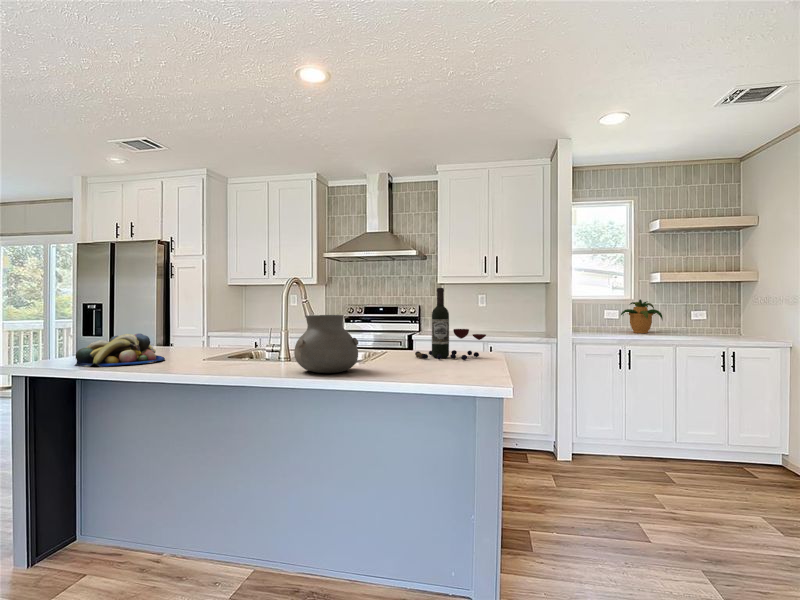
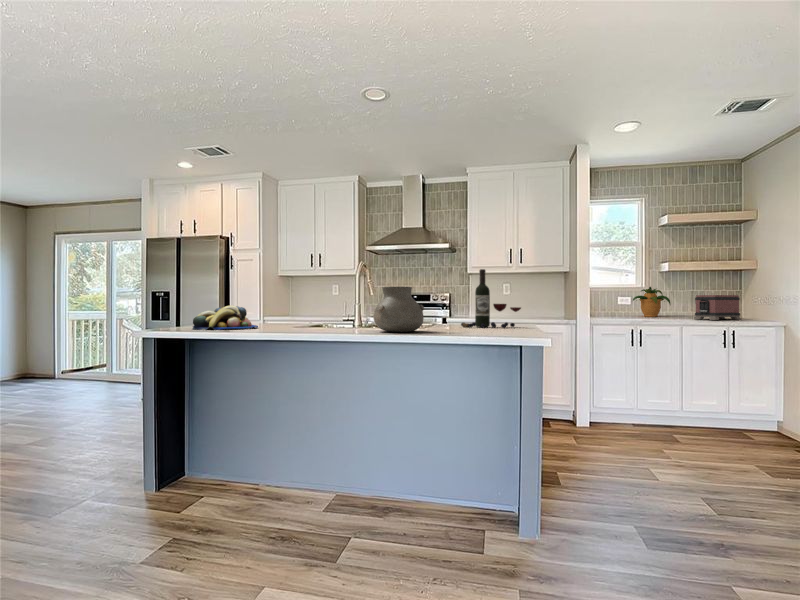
toaster: none [689,310,741,339] -> present [694,295,741,320]

